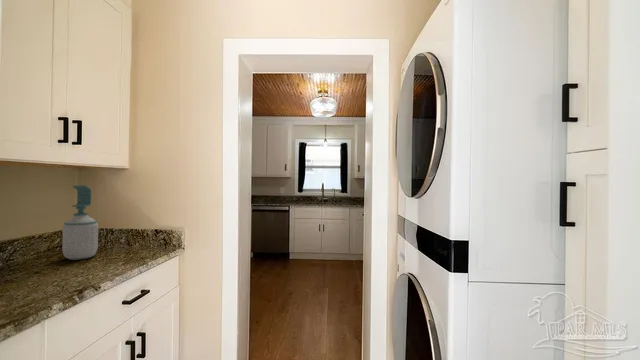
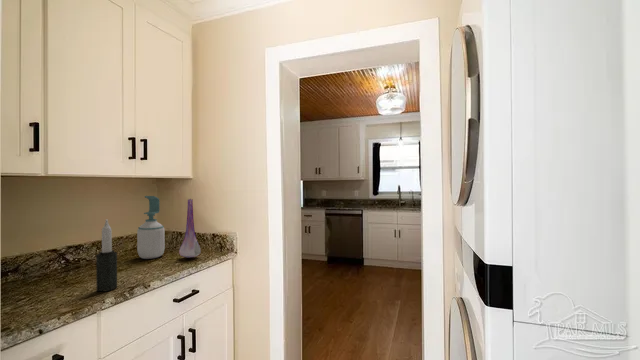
vase: none [118,188,147,256] -> present [179,199,201,258]
candle: none [32,209,59,296] -> present [96,220,117,291]

